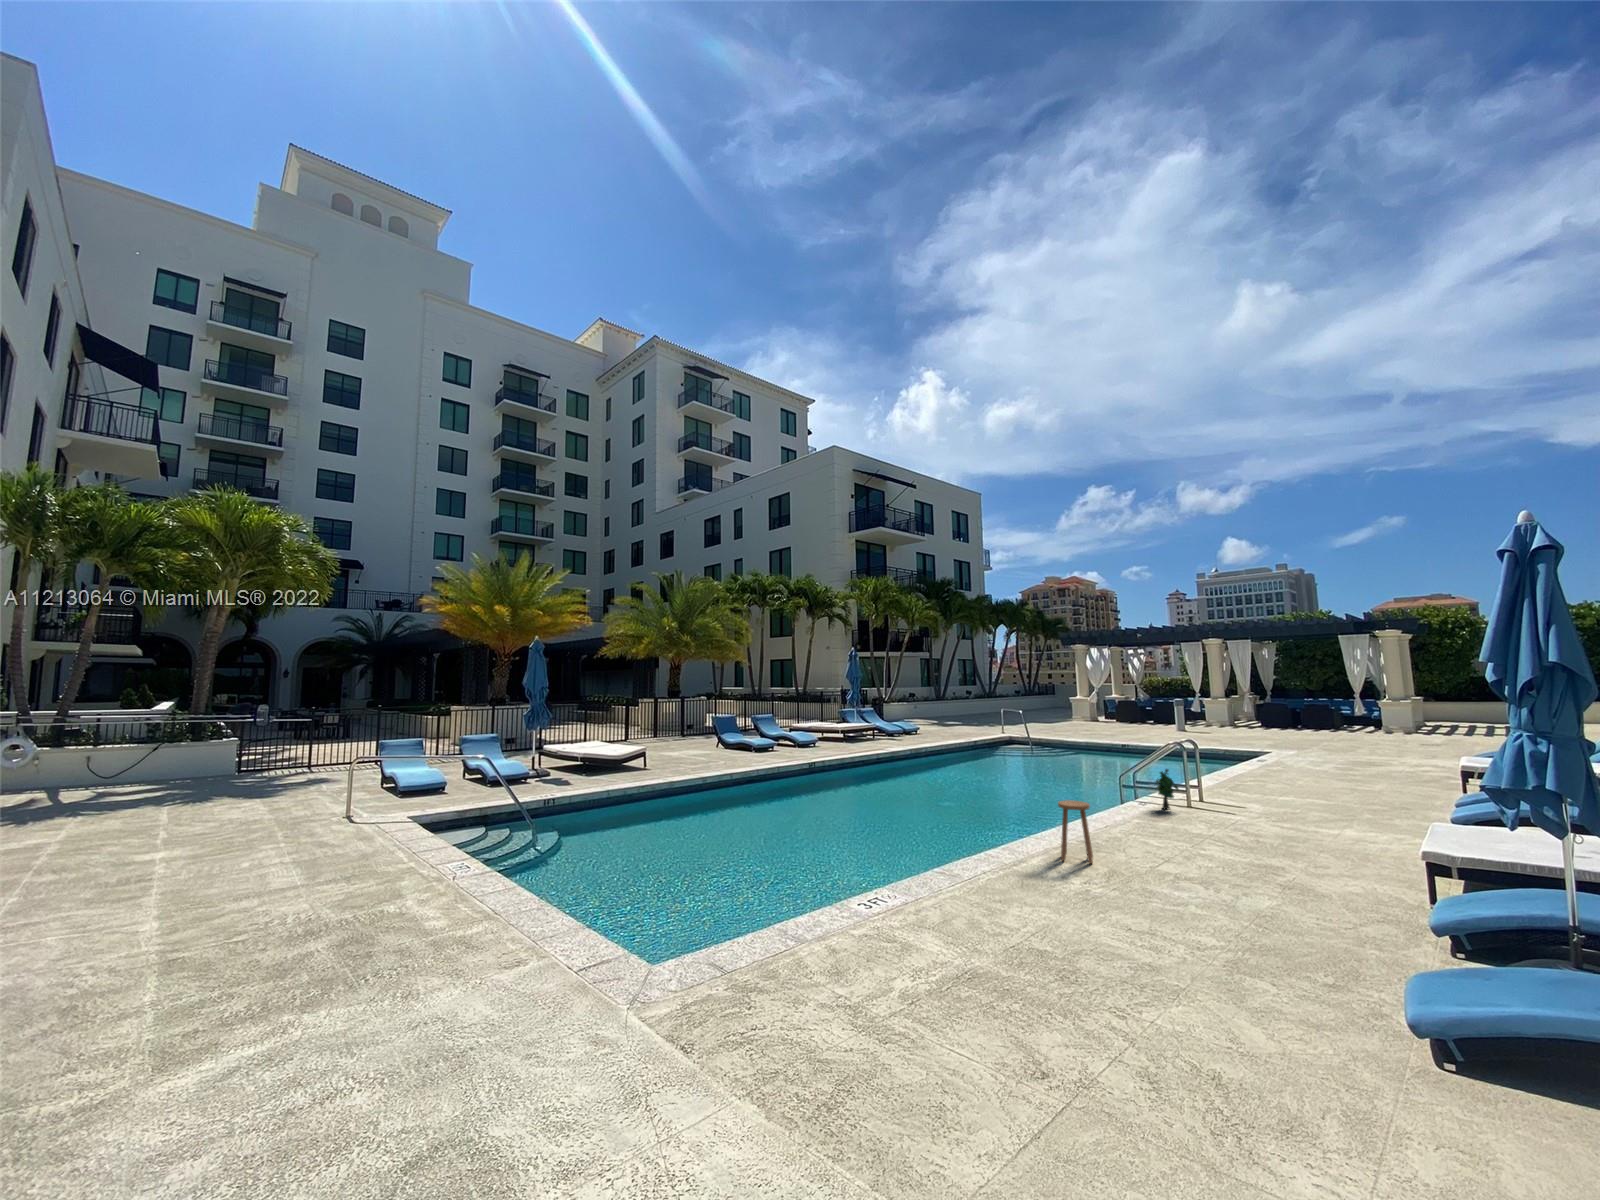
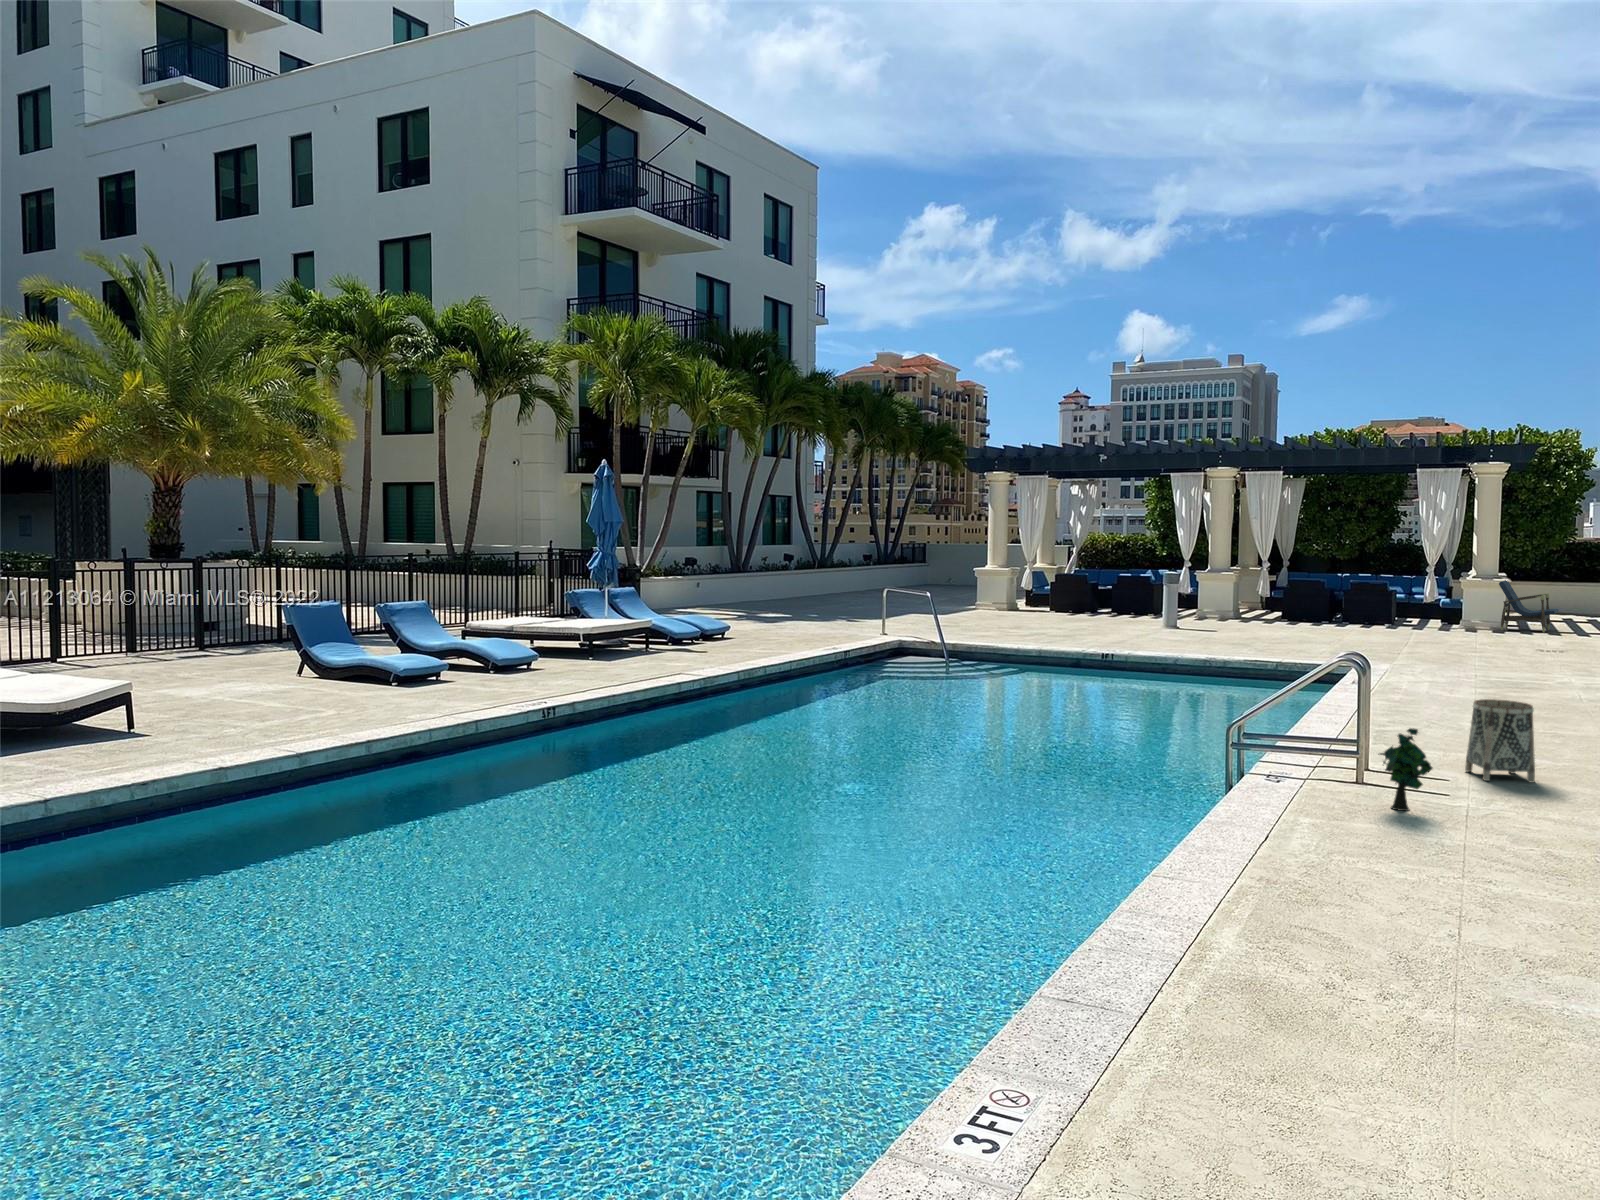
lounge chair: none [1407,703,1457,736] -> present [1499,580,1559,633]
basket: none [1229,759,1265,803] -> present [1465,699,1535,783]
stool: present [1058,800,1093,864] -> none [1406,848,1512,1010]

